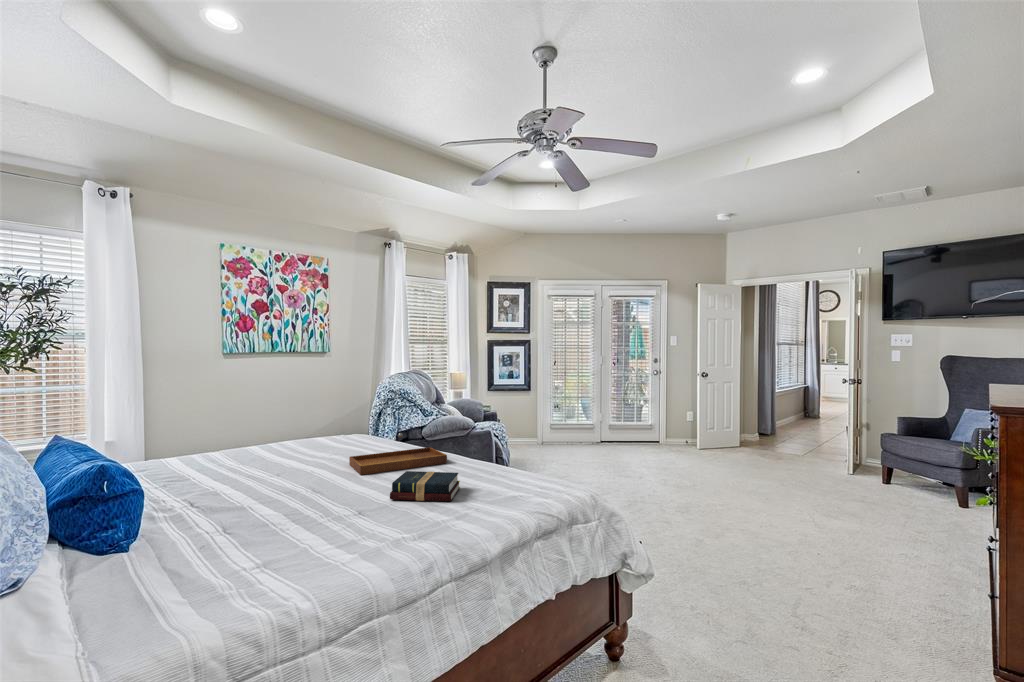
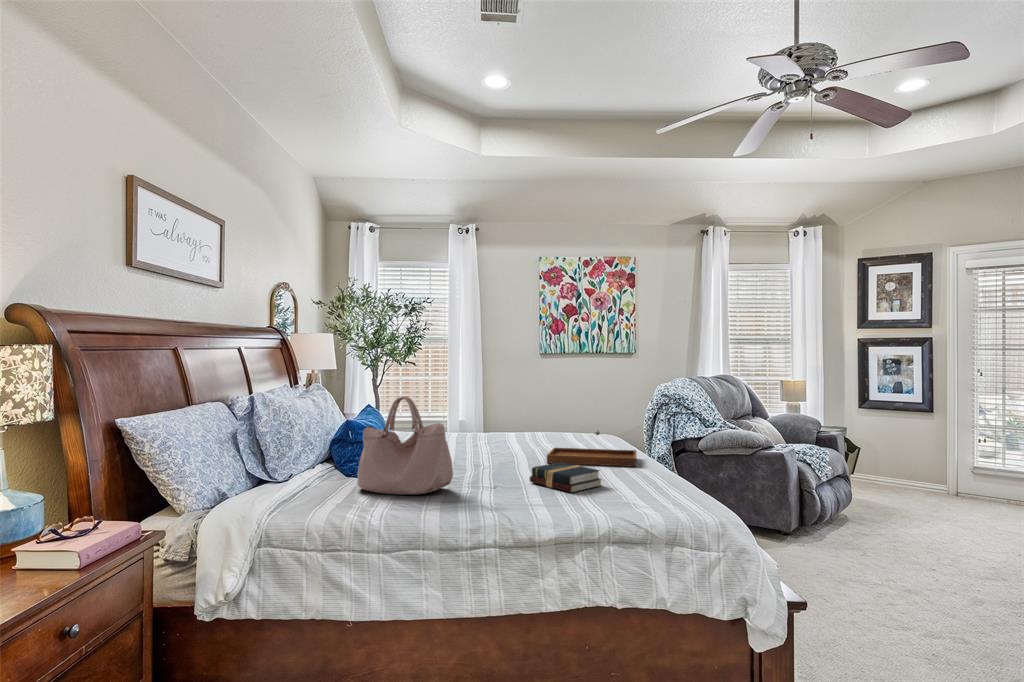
handbag: none [171,420,331,565] -> present [357,397,453,495]

